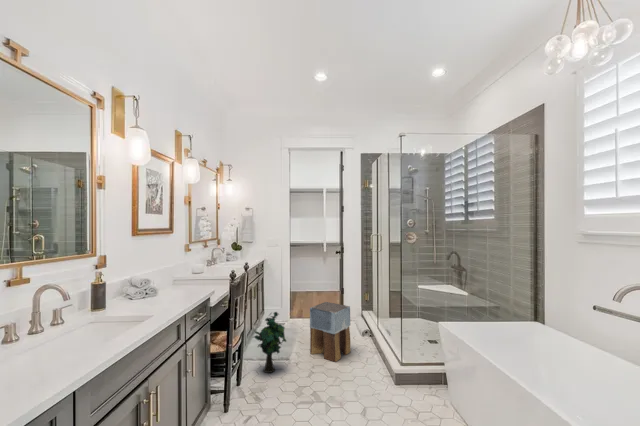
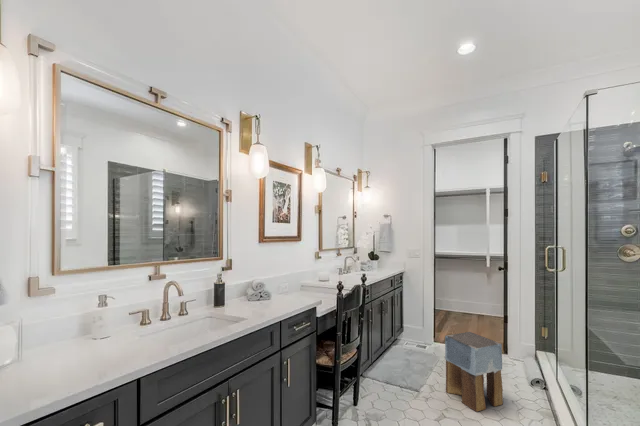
decorative plant: present [254,312,286,373] -> none [372,333,411,401]

